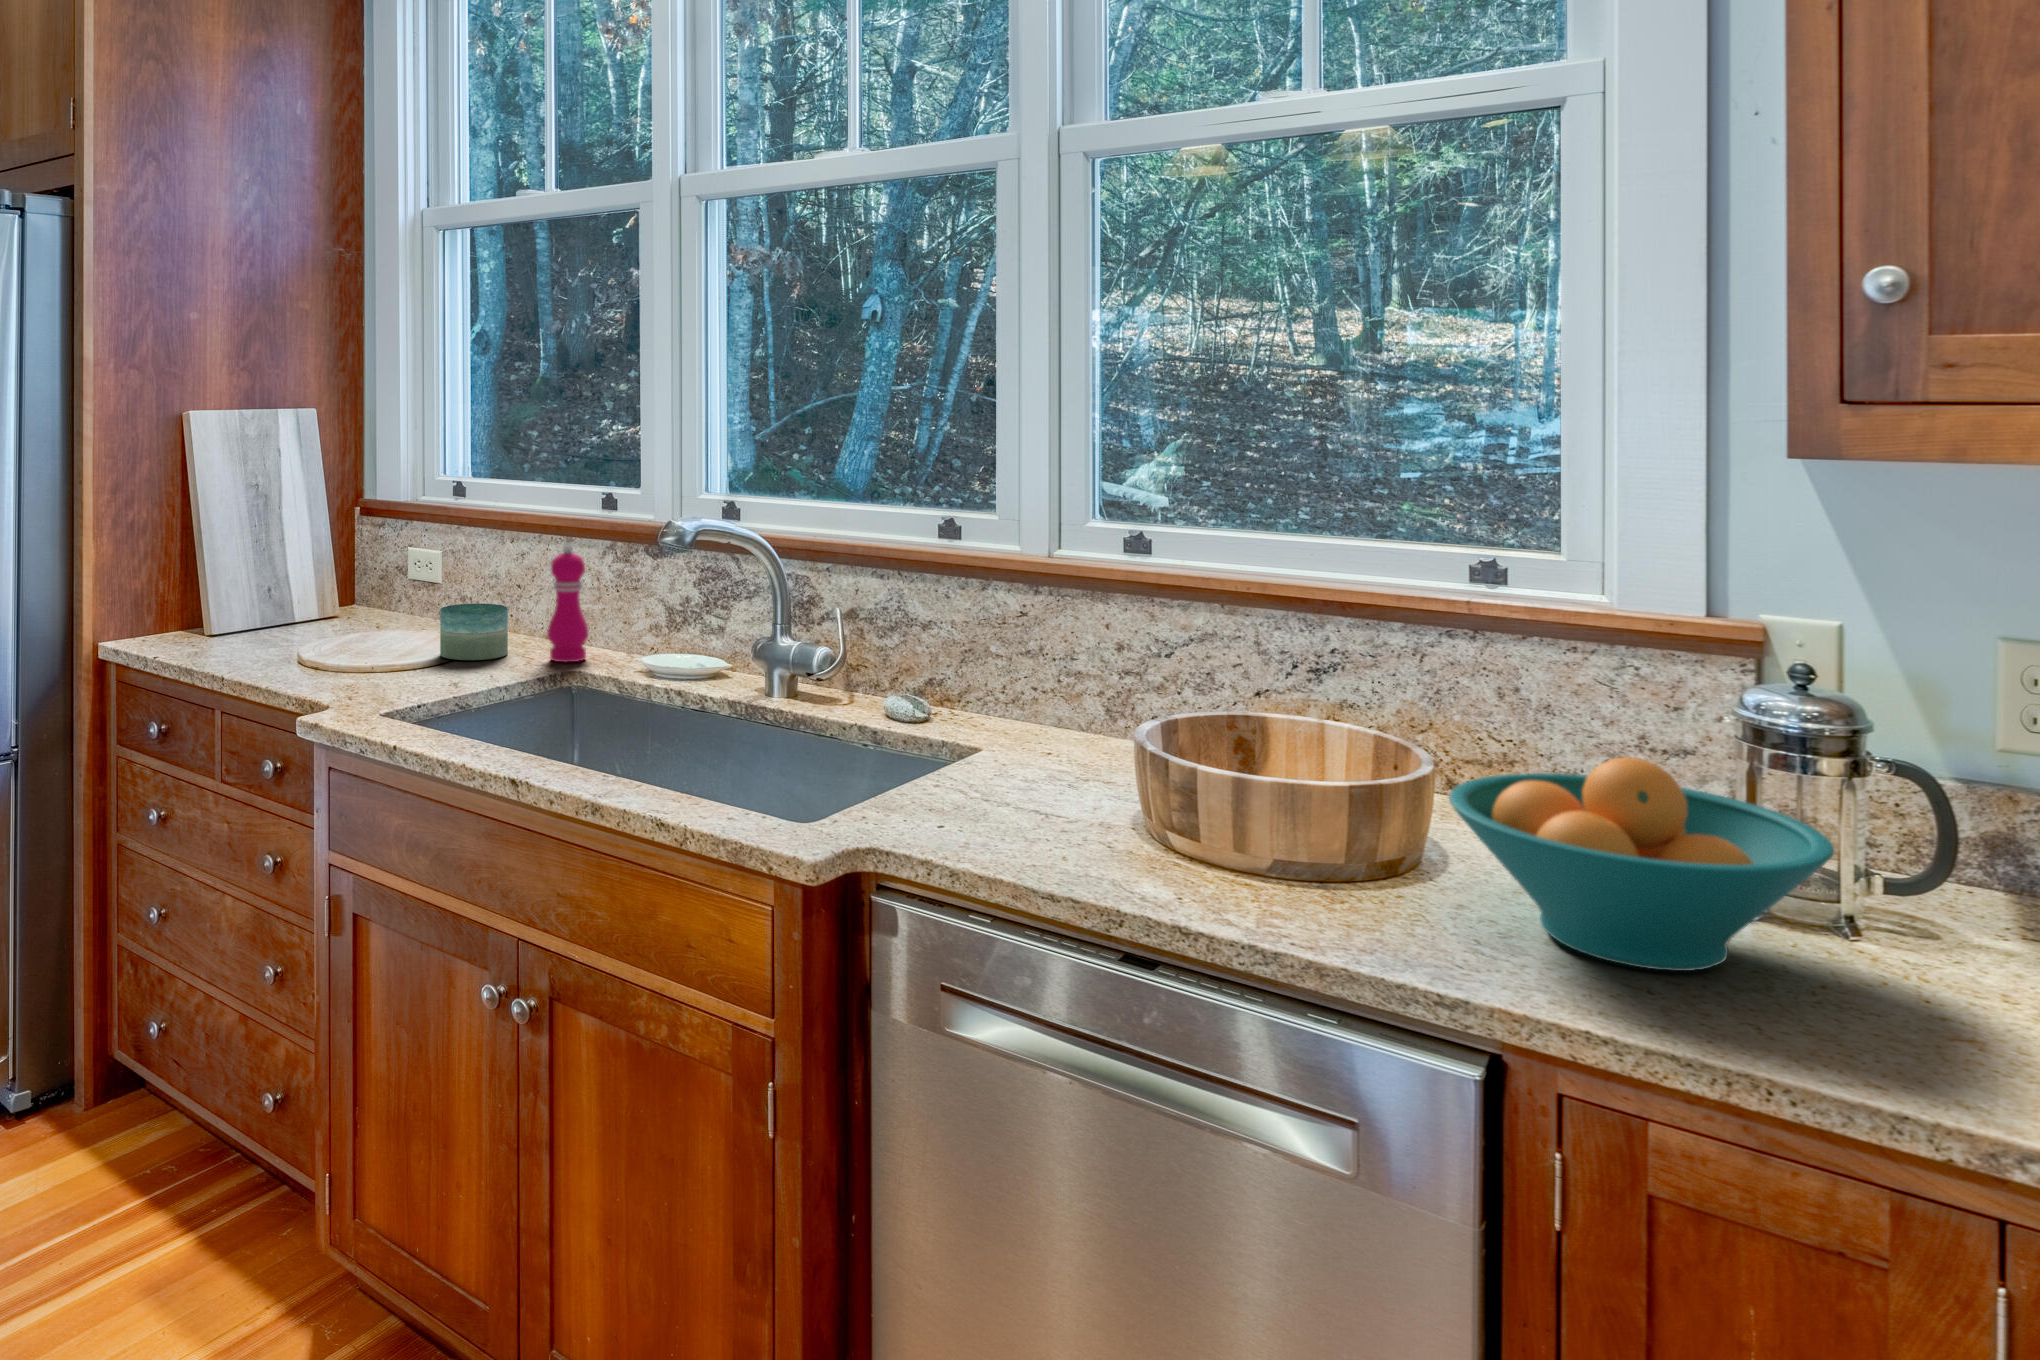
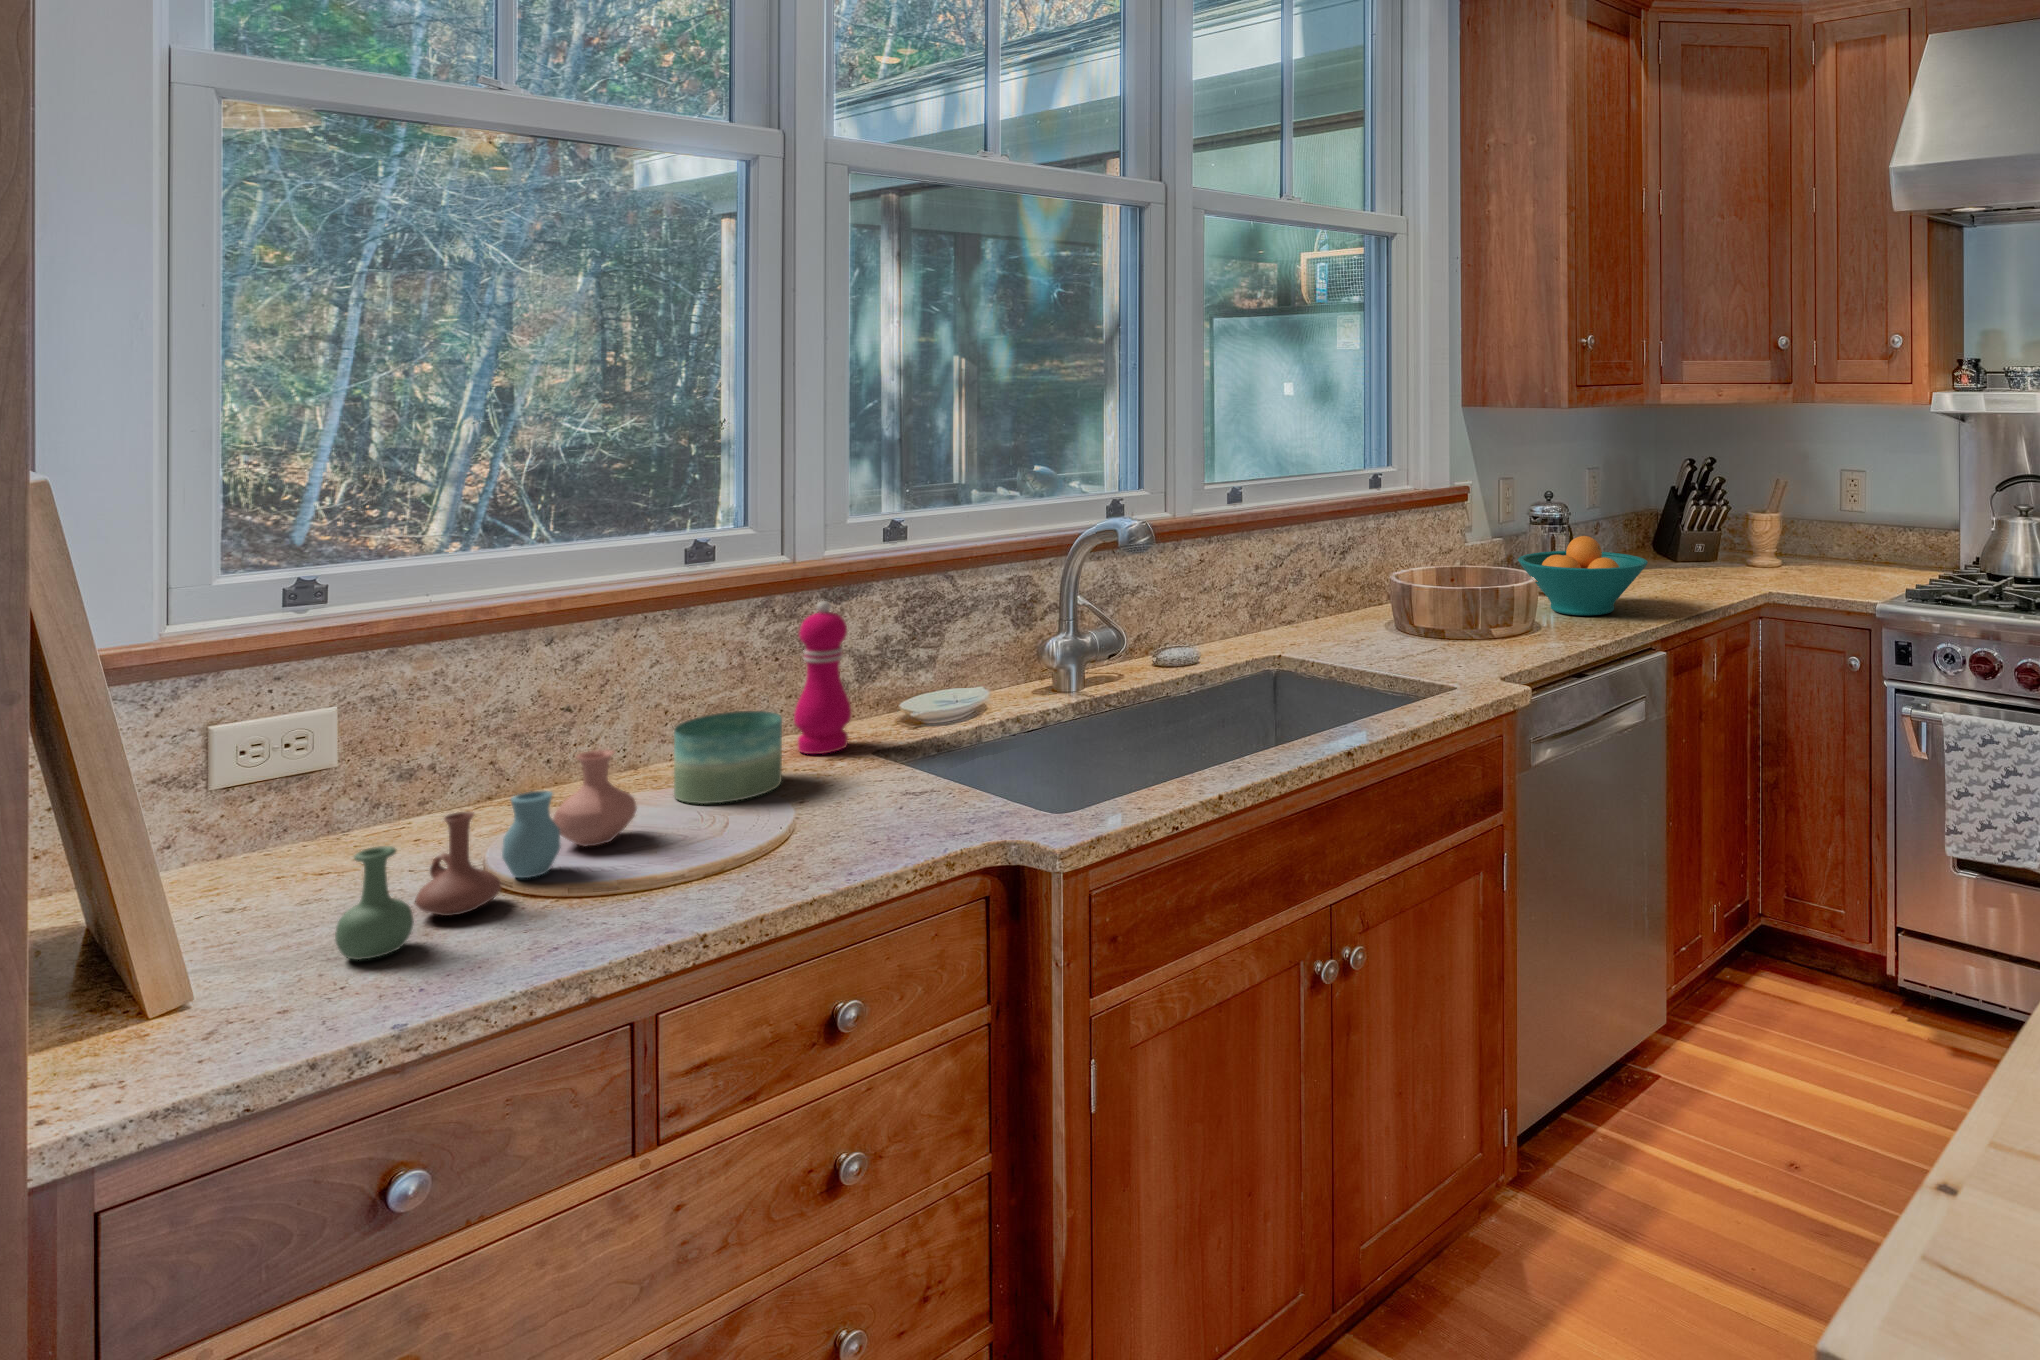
vase: none [220,594,400,649] -> present [335,750,637,960]

